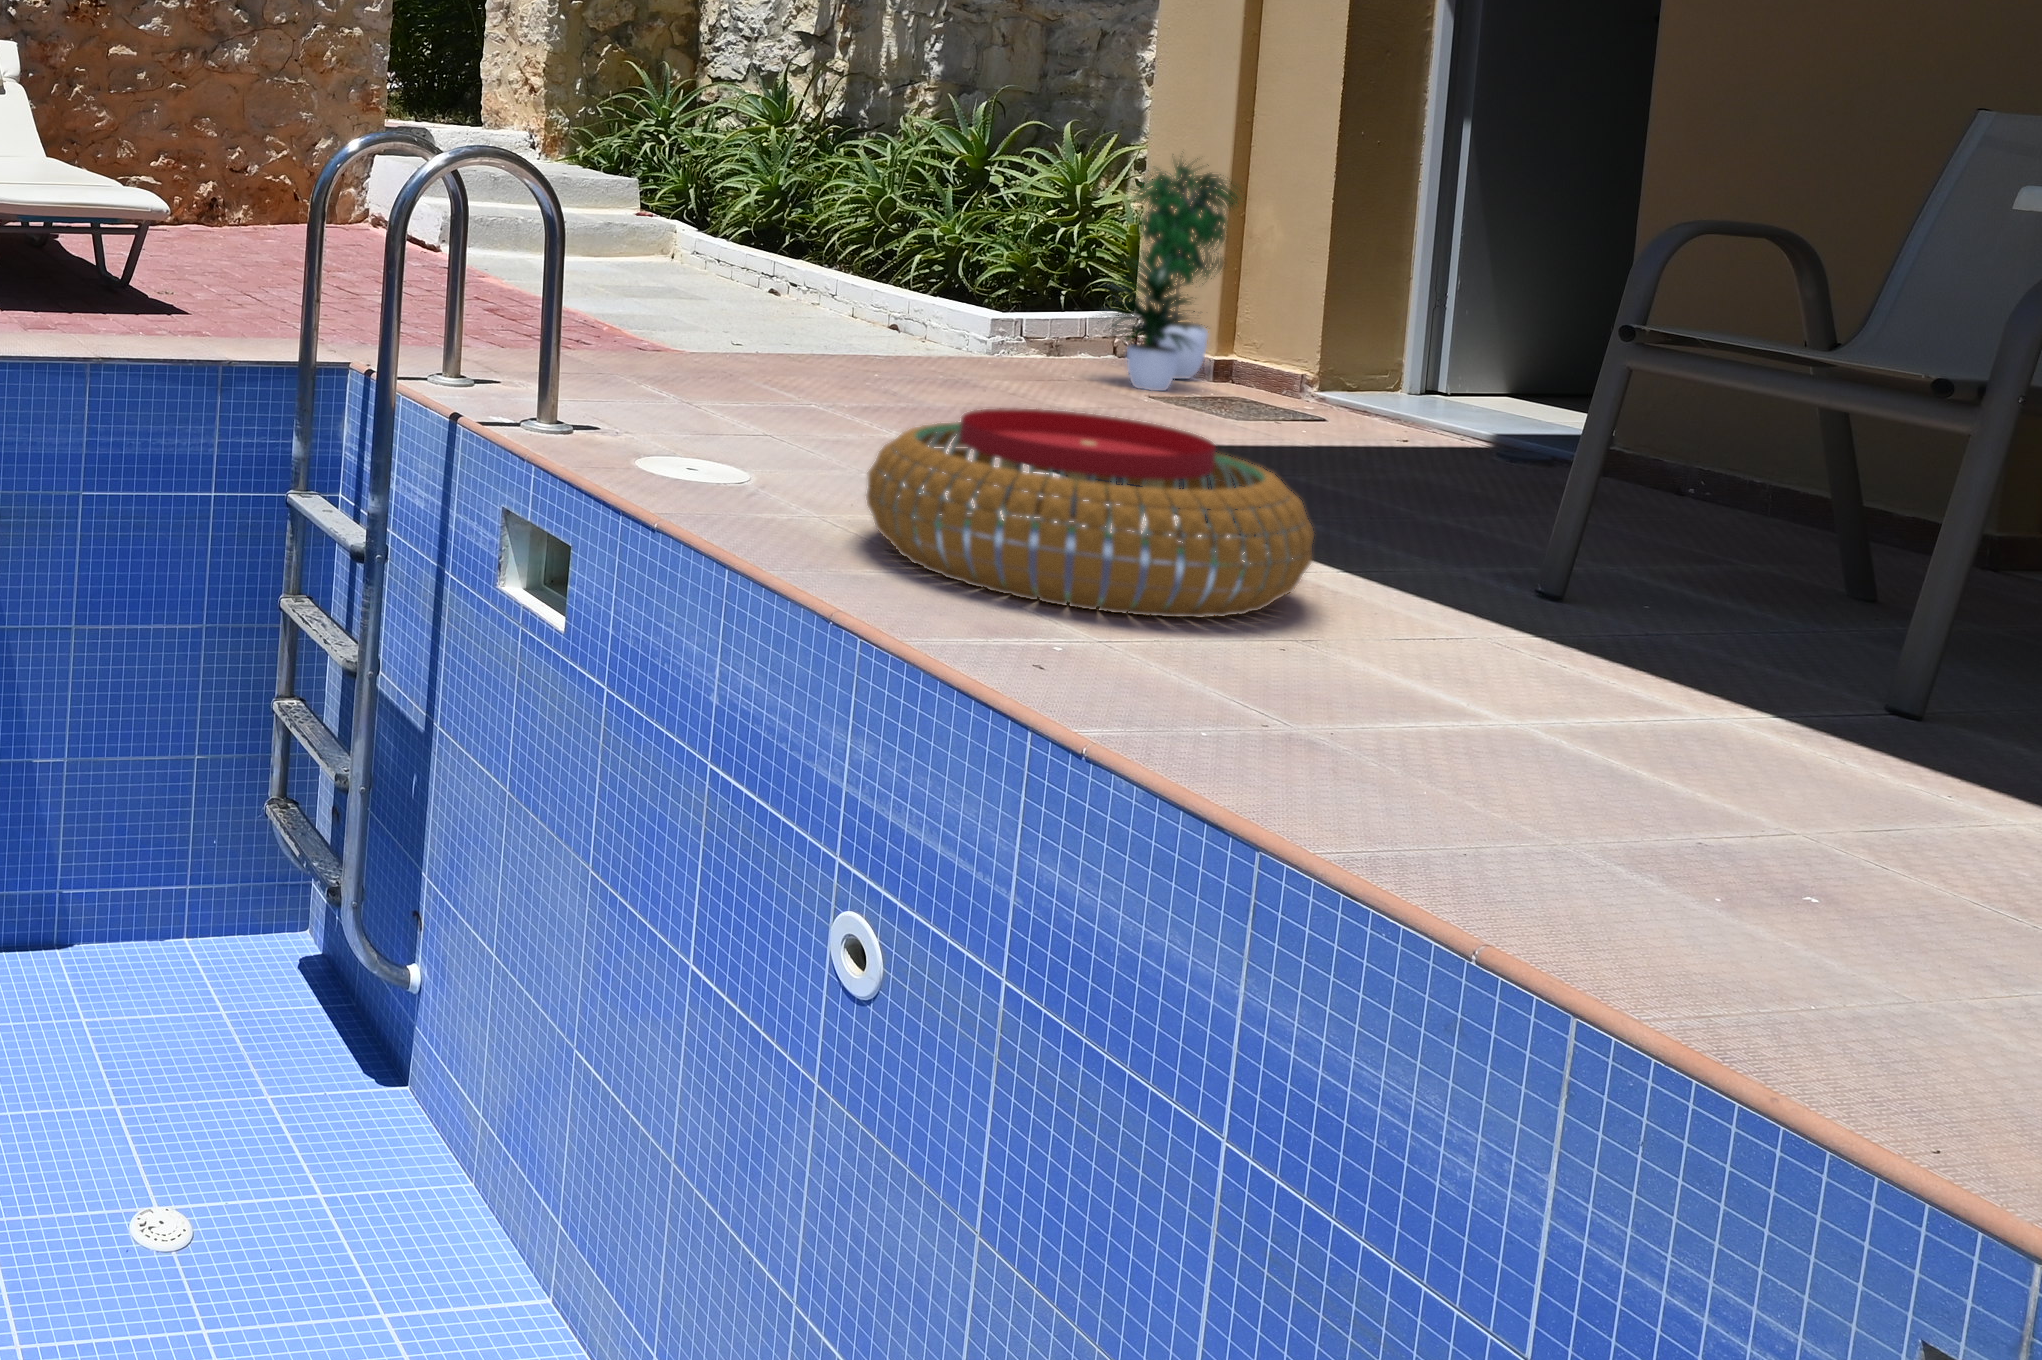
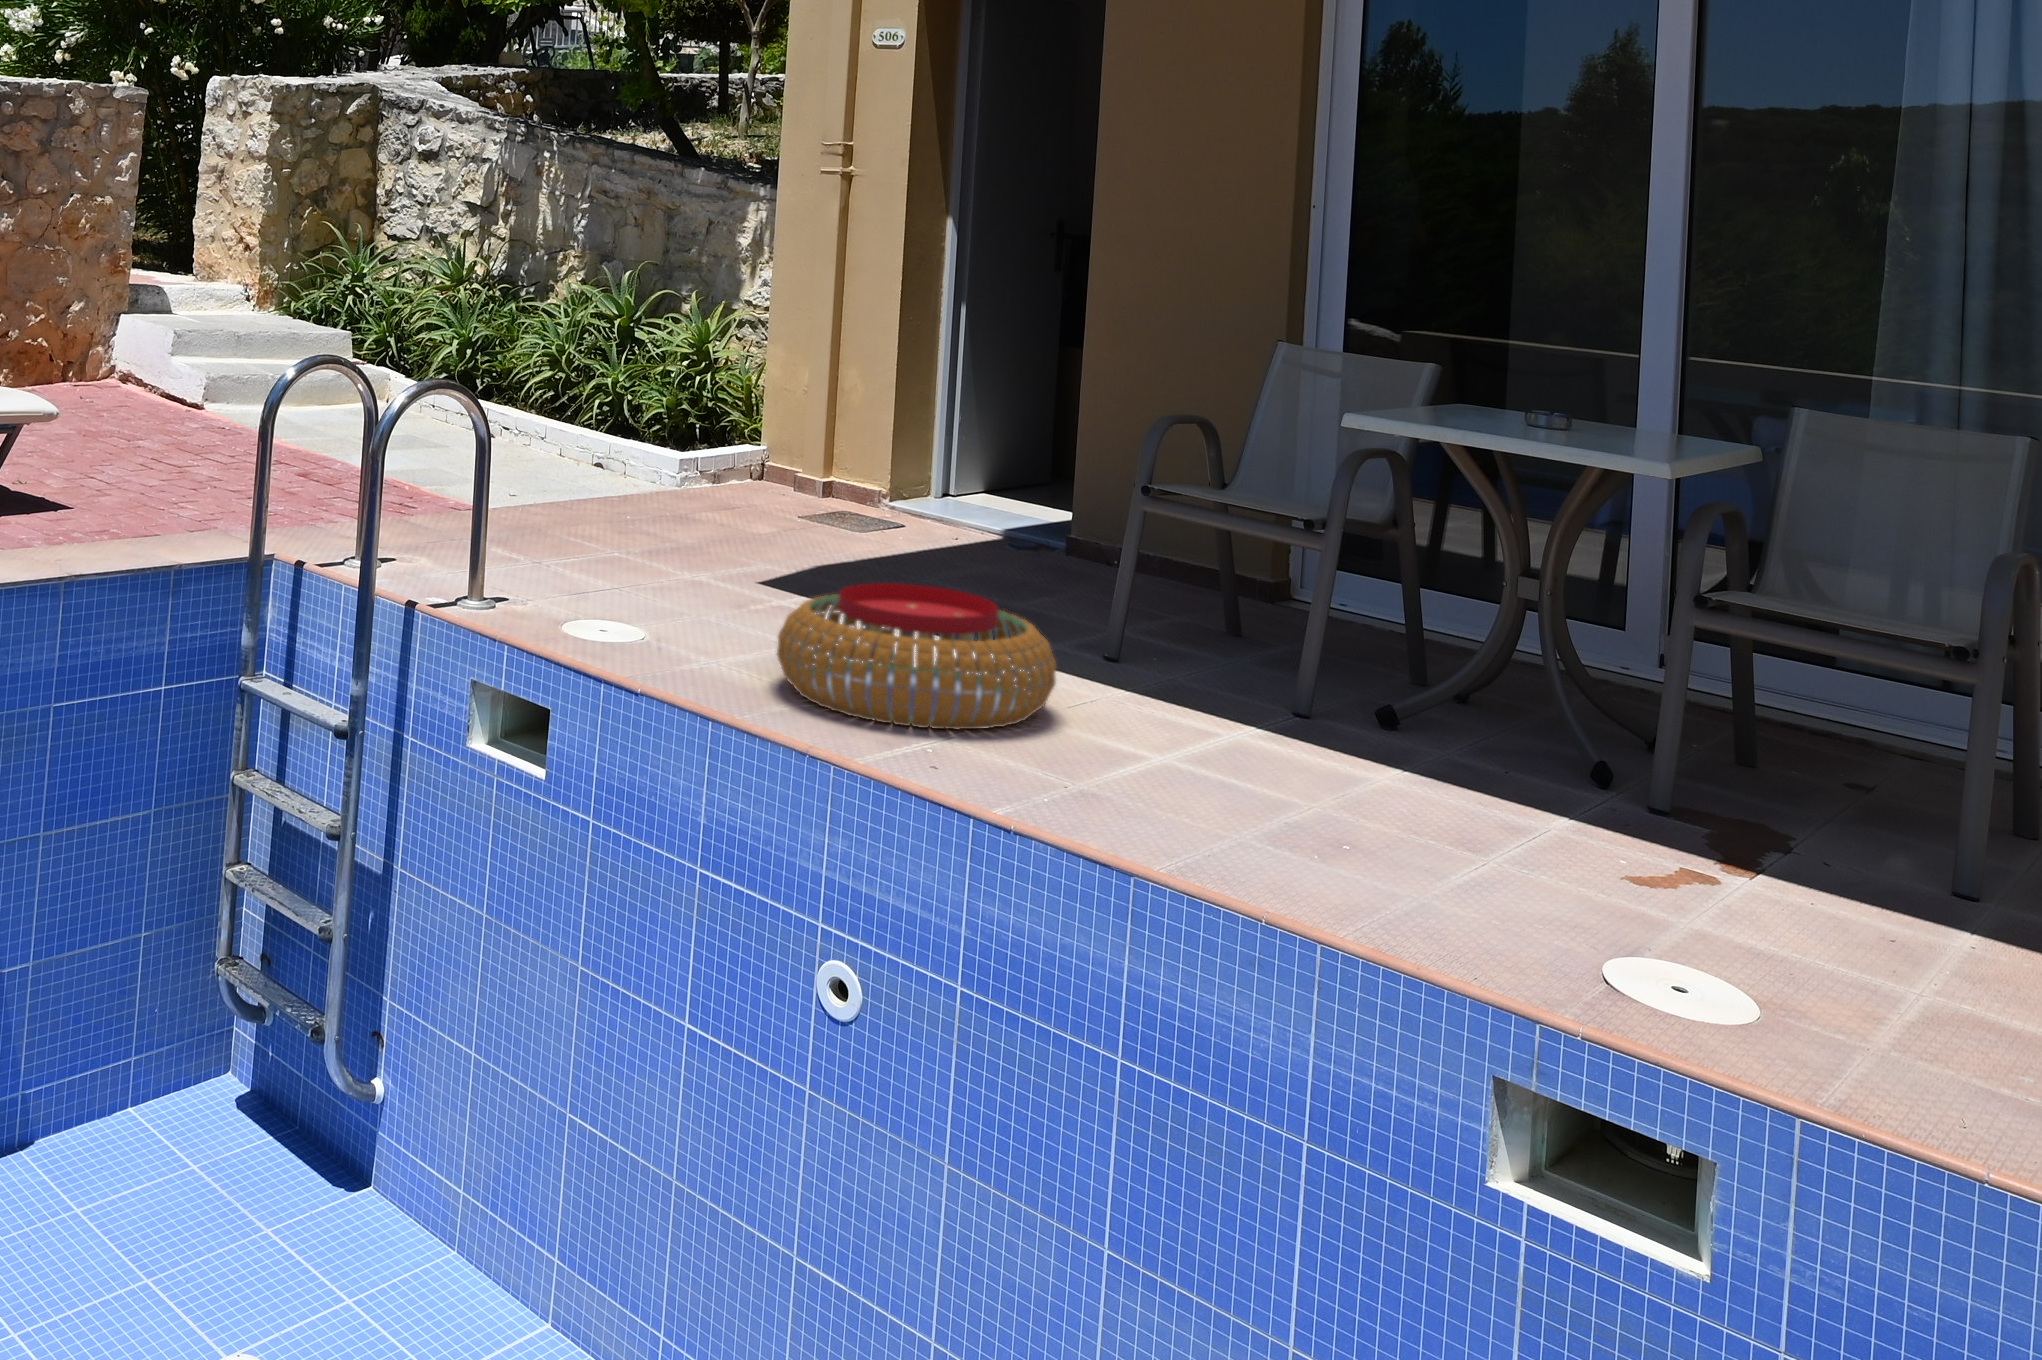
potted plant: present [1098,158,1241,391] -> none [791,341,886,534]

